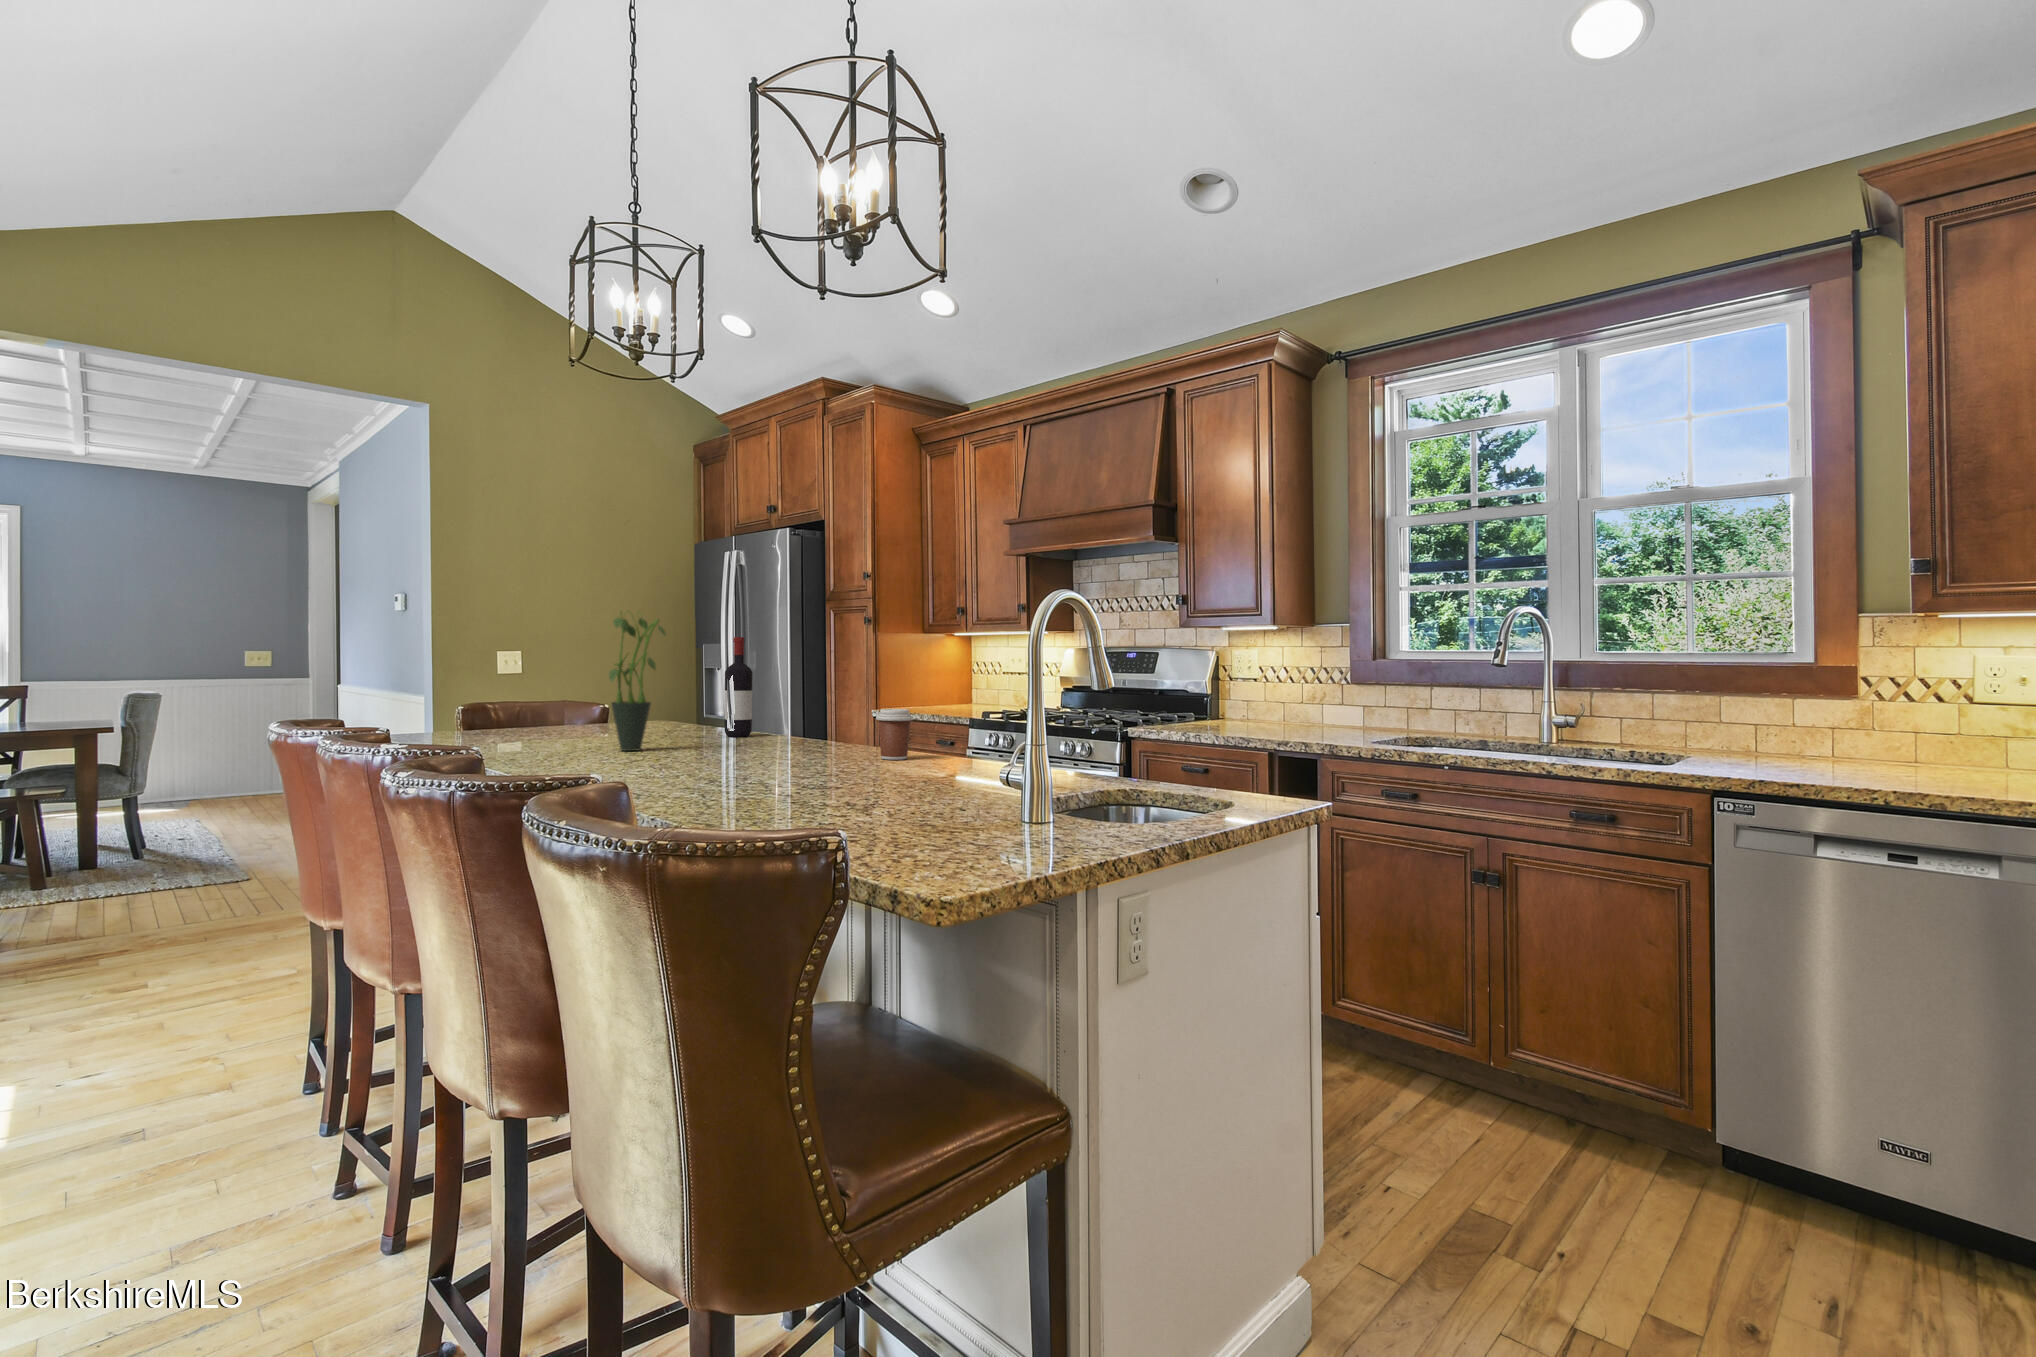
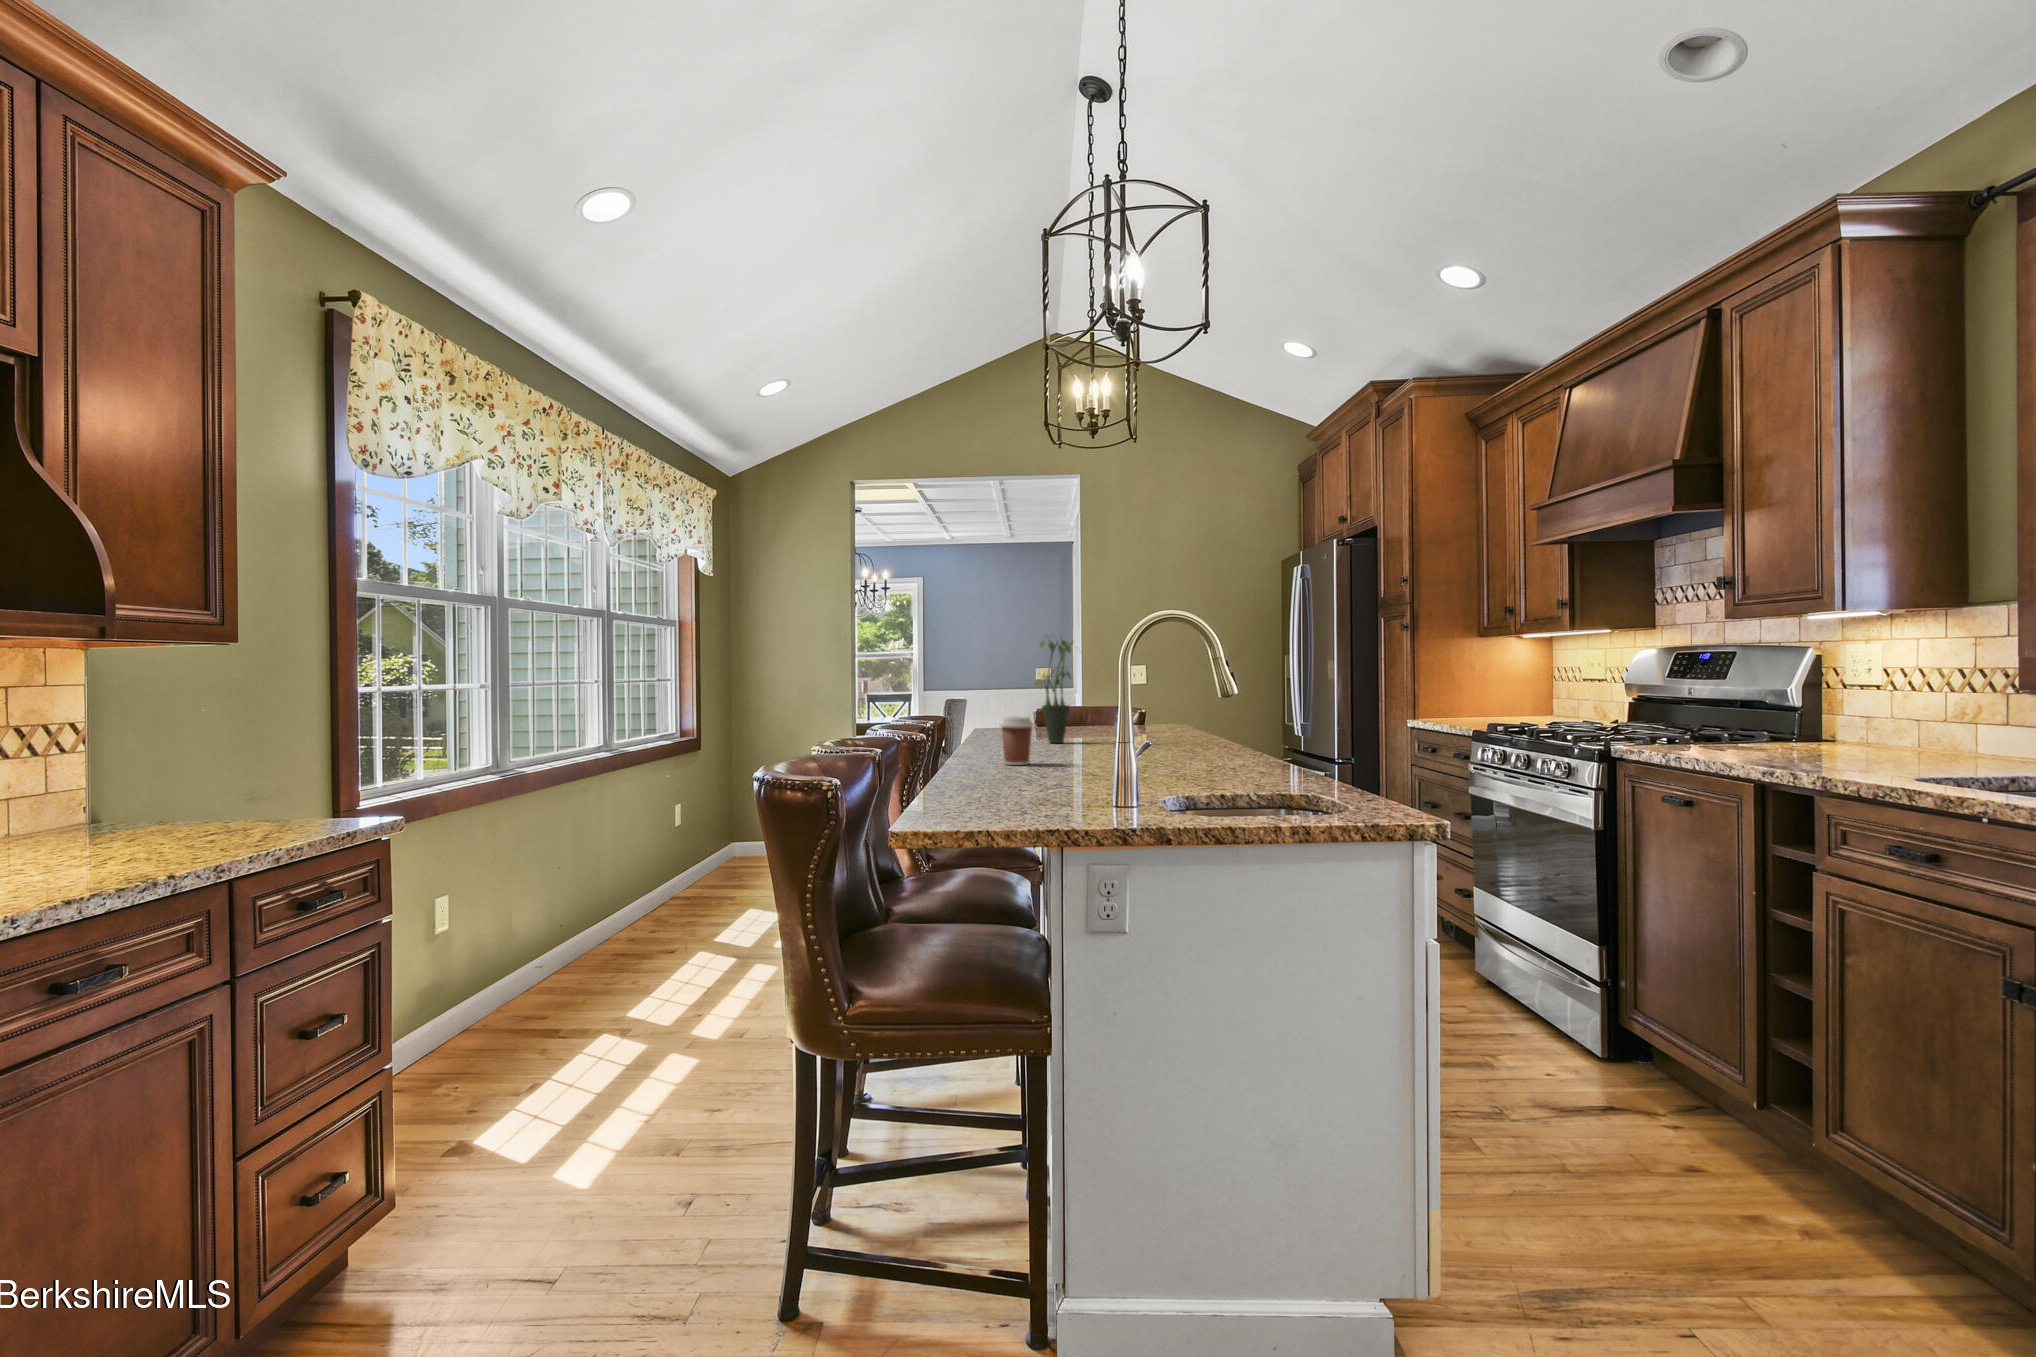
wine bottle: present [724,637,752,737] -> none [1167,651,1190,738]
coffee cup: present [876,709,913,760] -> present [999,716,1034,765]

